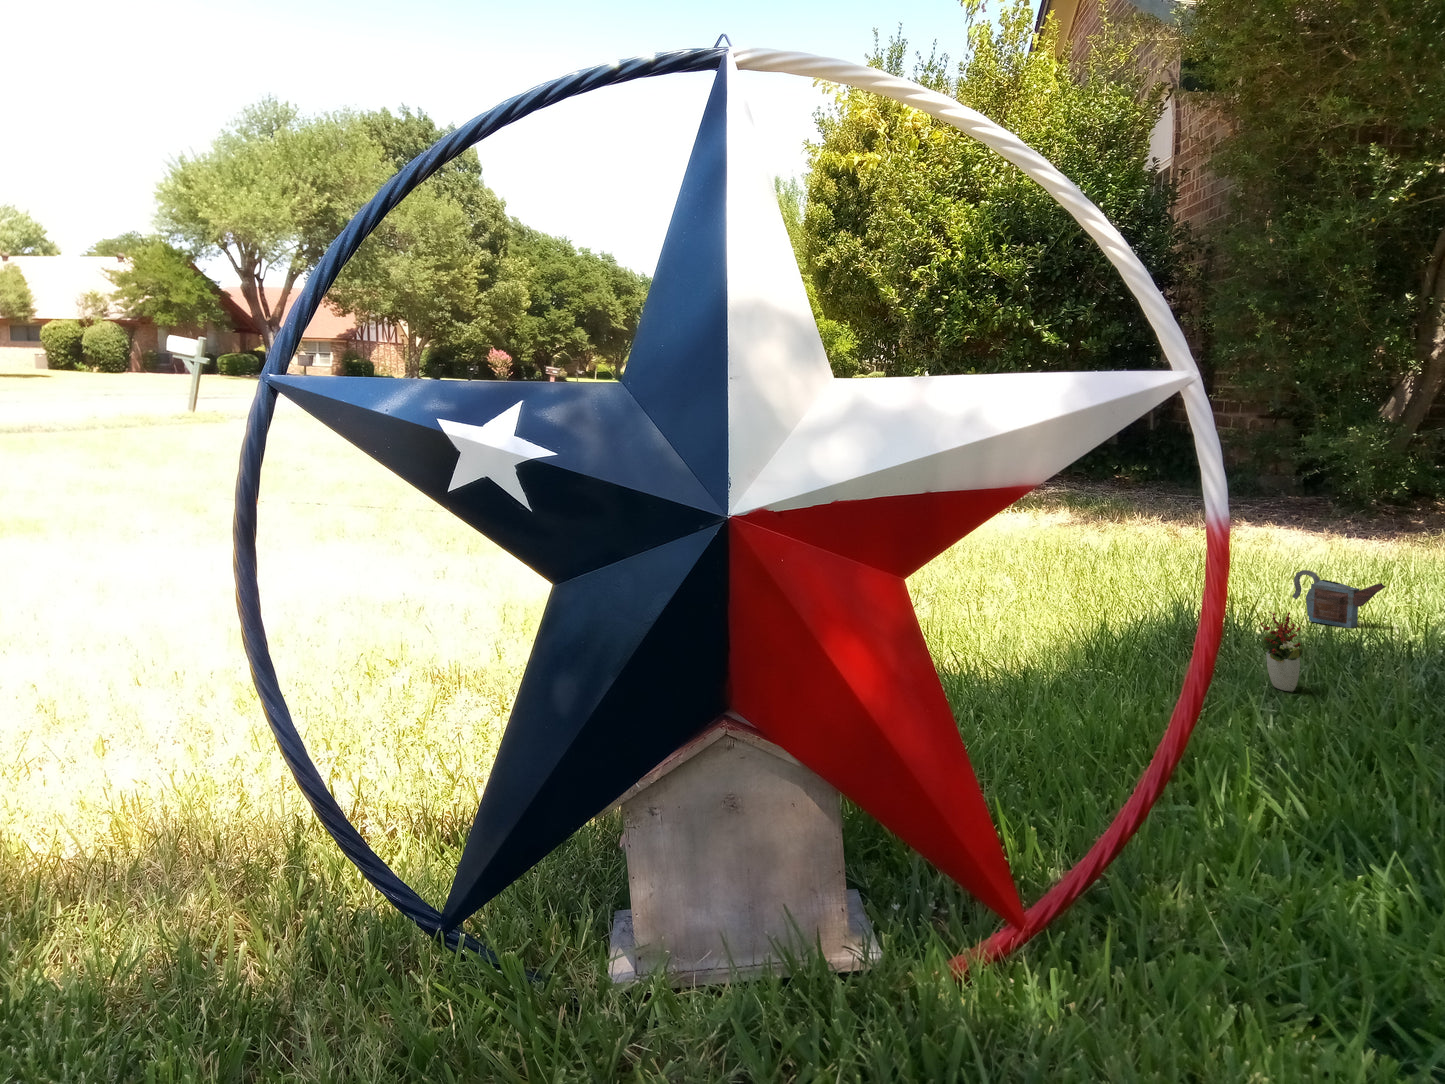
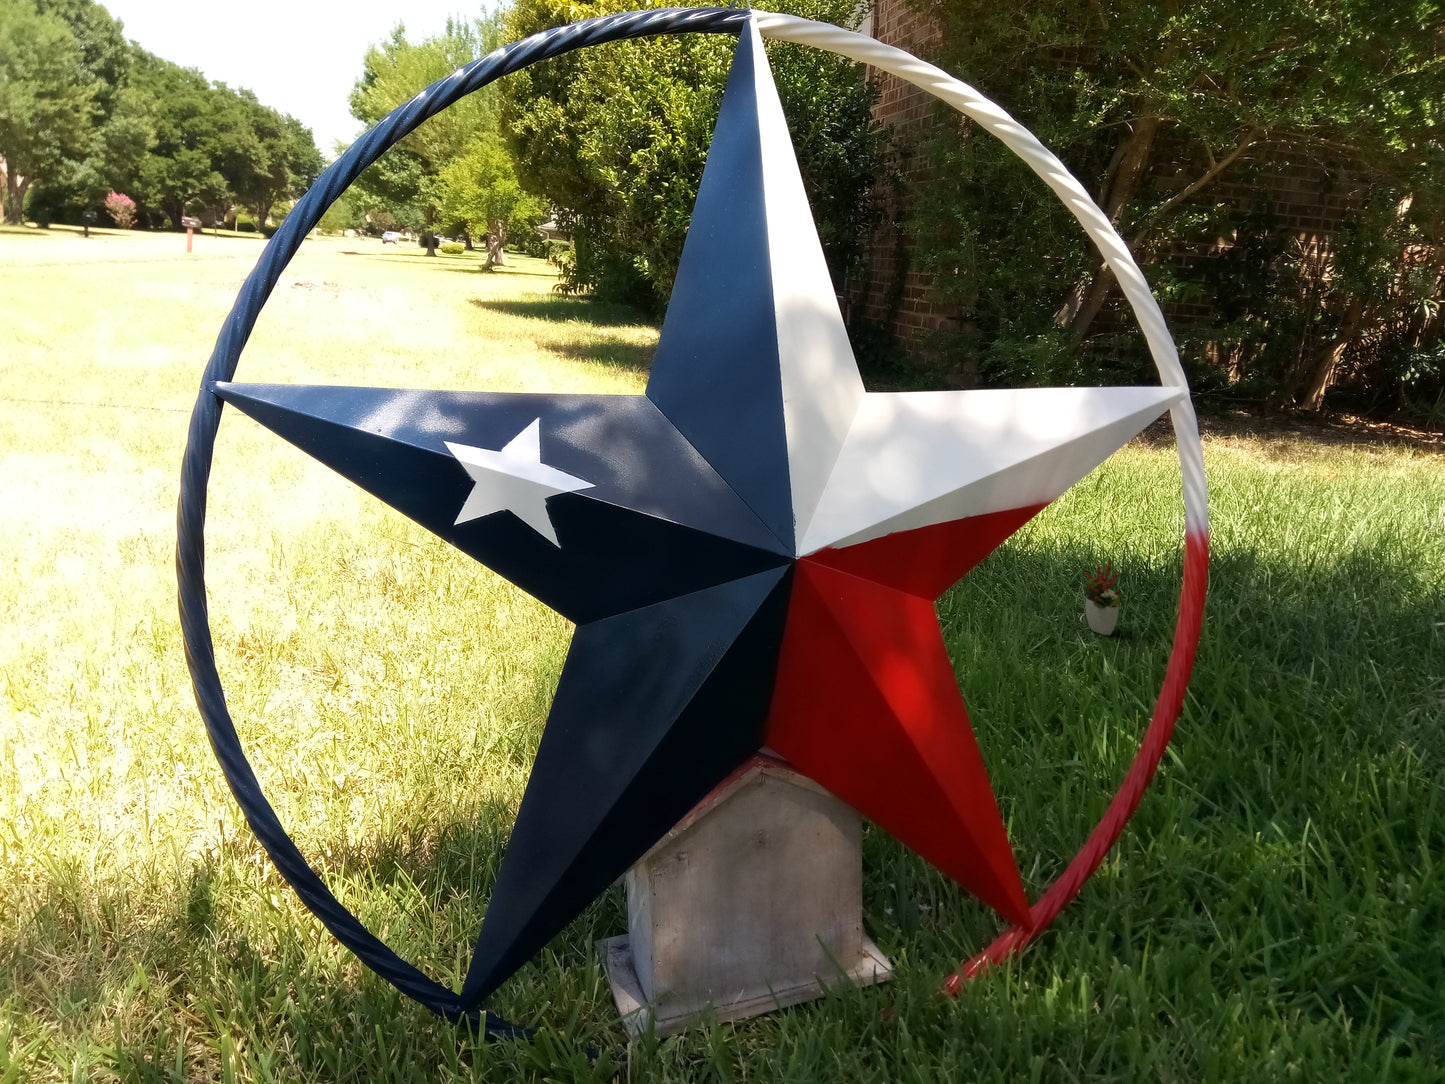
watering can: present [1292,570,1386,628] -> none [1063,498,1149,553]

